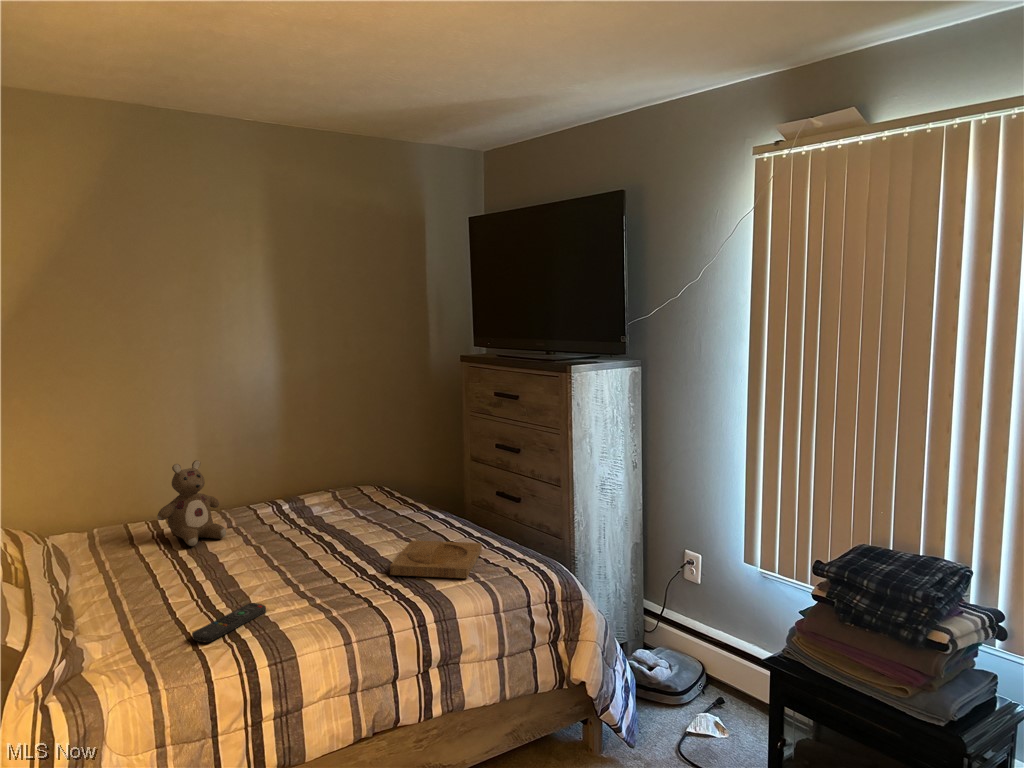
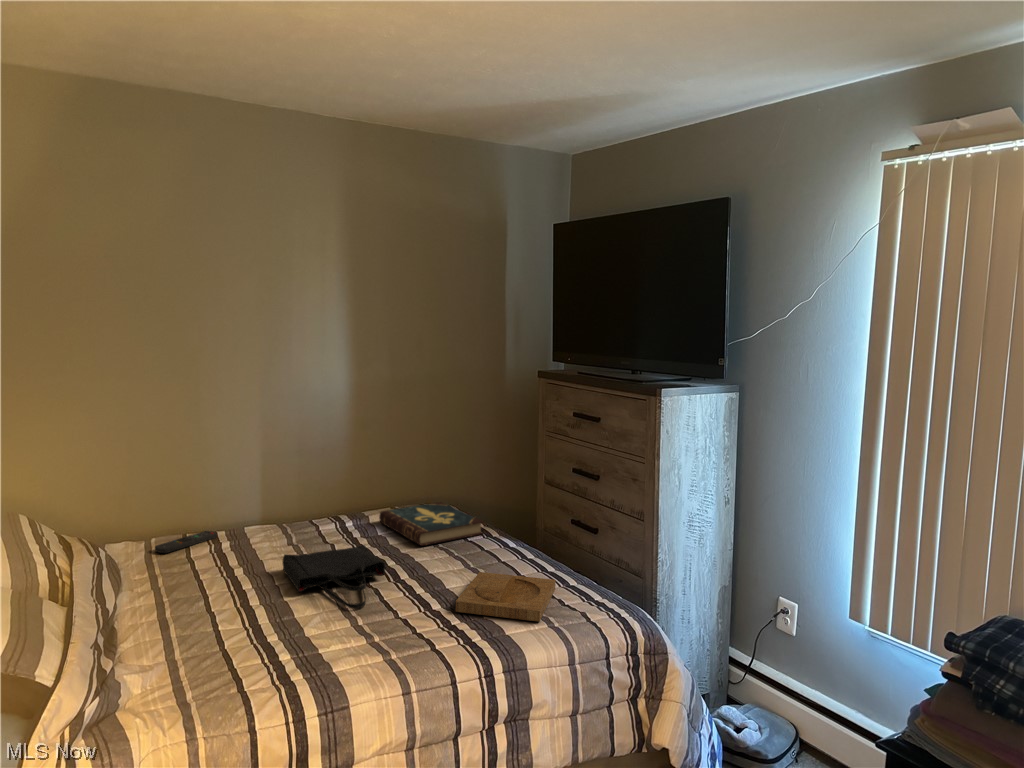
stuffed bear: present [157,460,226,546] -> none [216,473,286,564]
book: none [315,482,416,522] -> present [379,502,483,546]
tote bag: none [224,523,323,578] -> present [283,545,385,609]
remote control: present [192,603,266,643] -> present [155,531,217,553]

